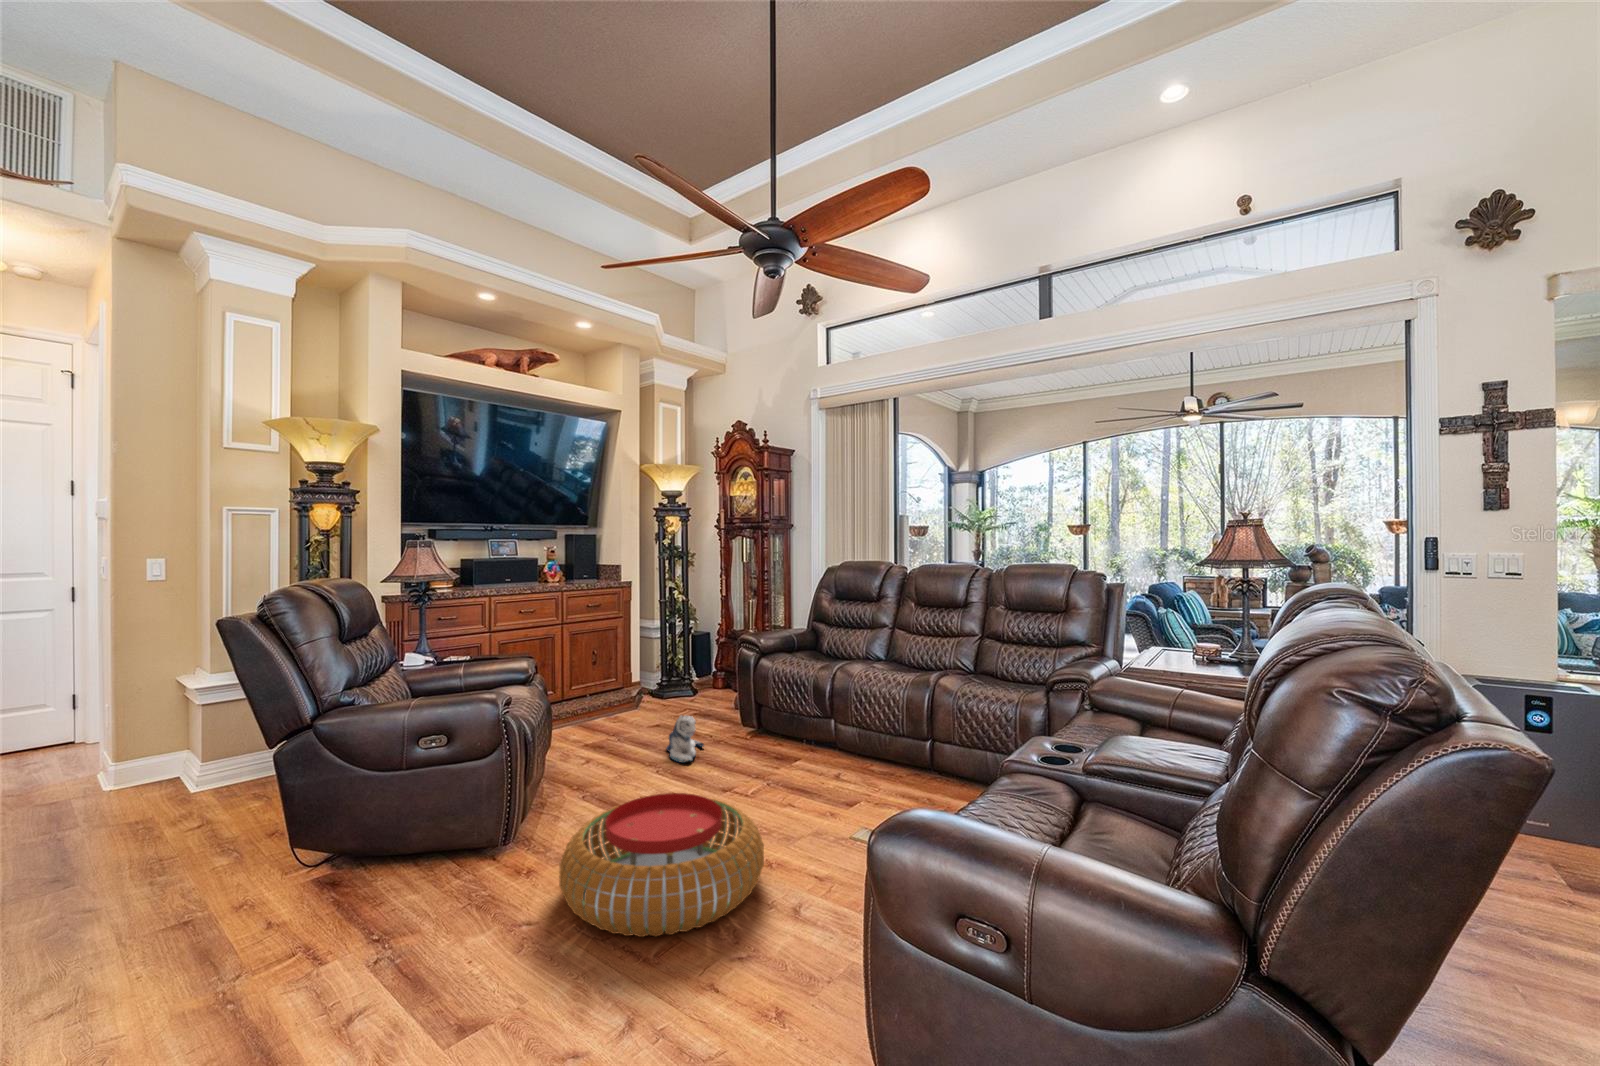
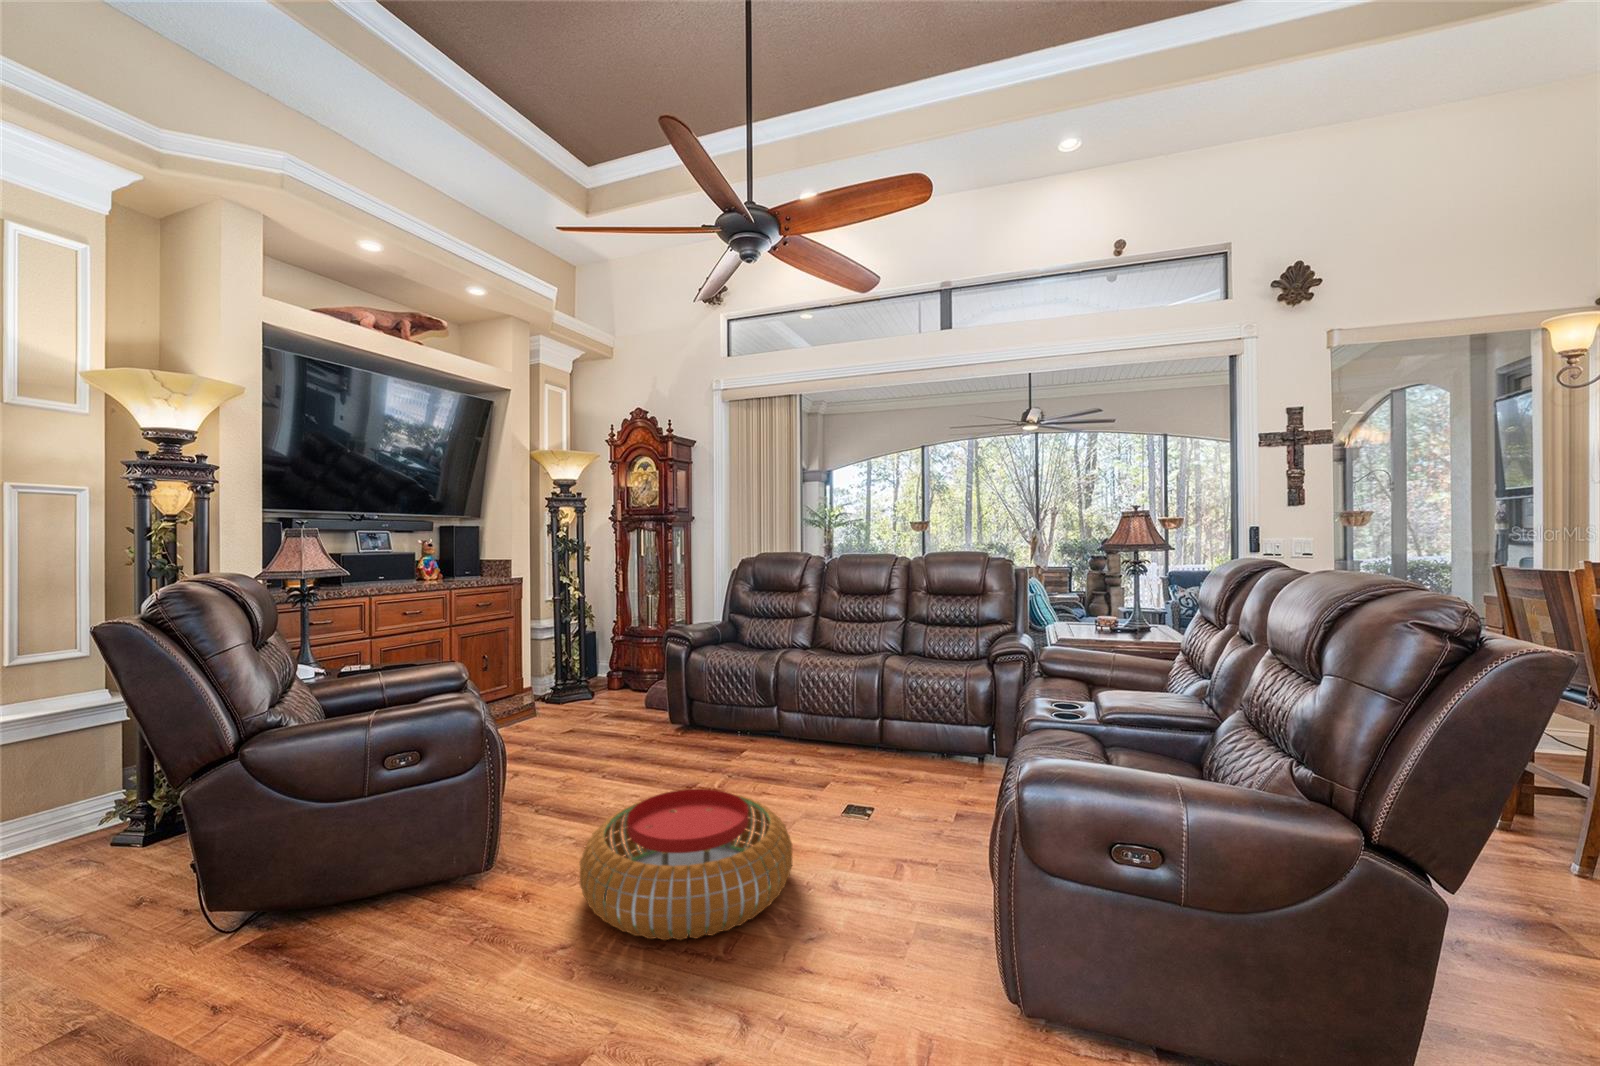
plush toy: present [666,716,704,763] -> none [600,715,642,765]

